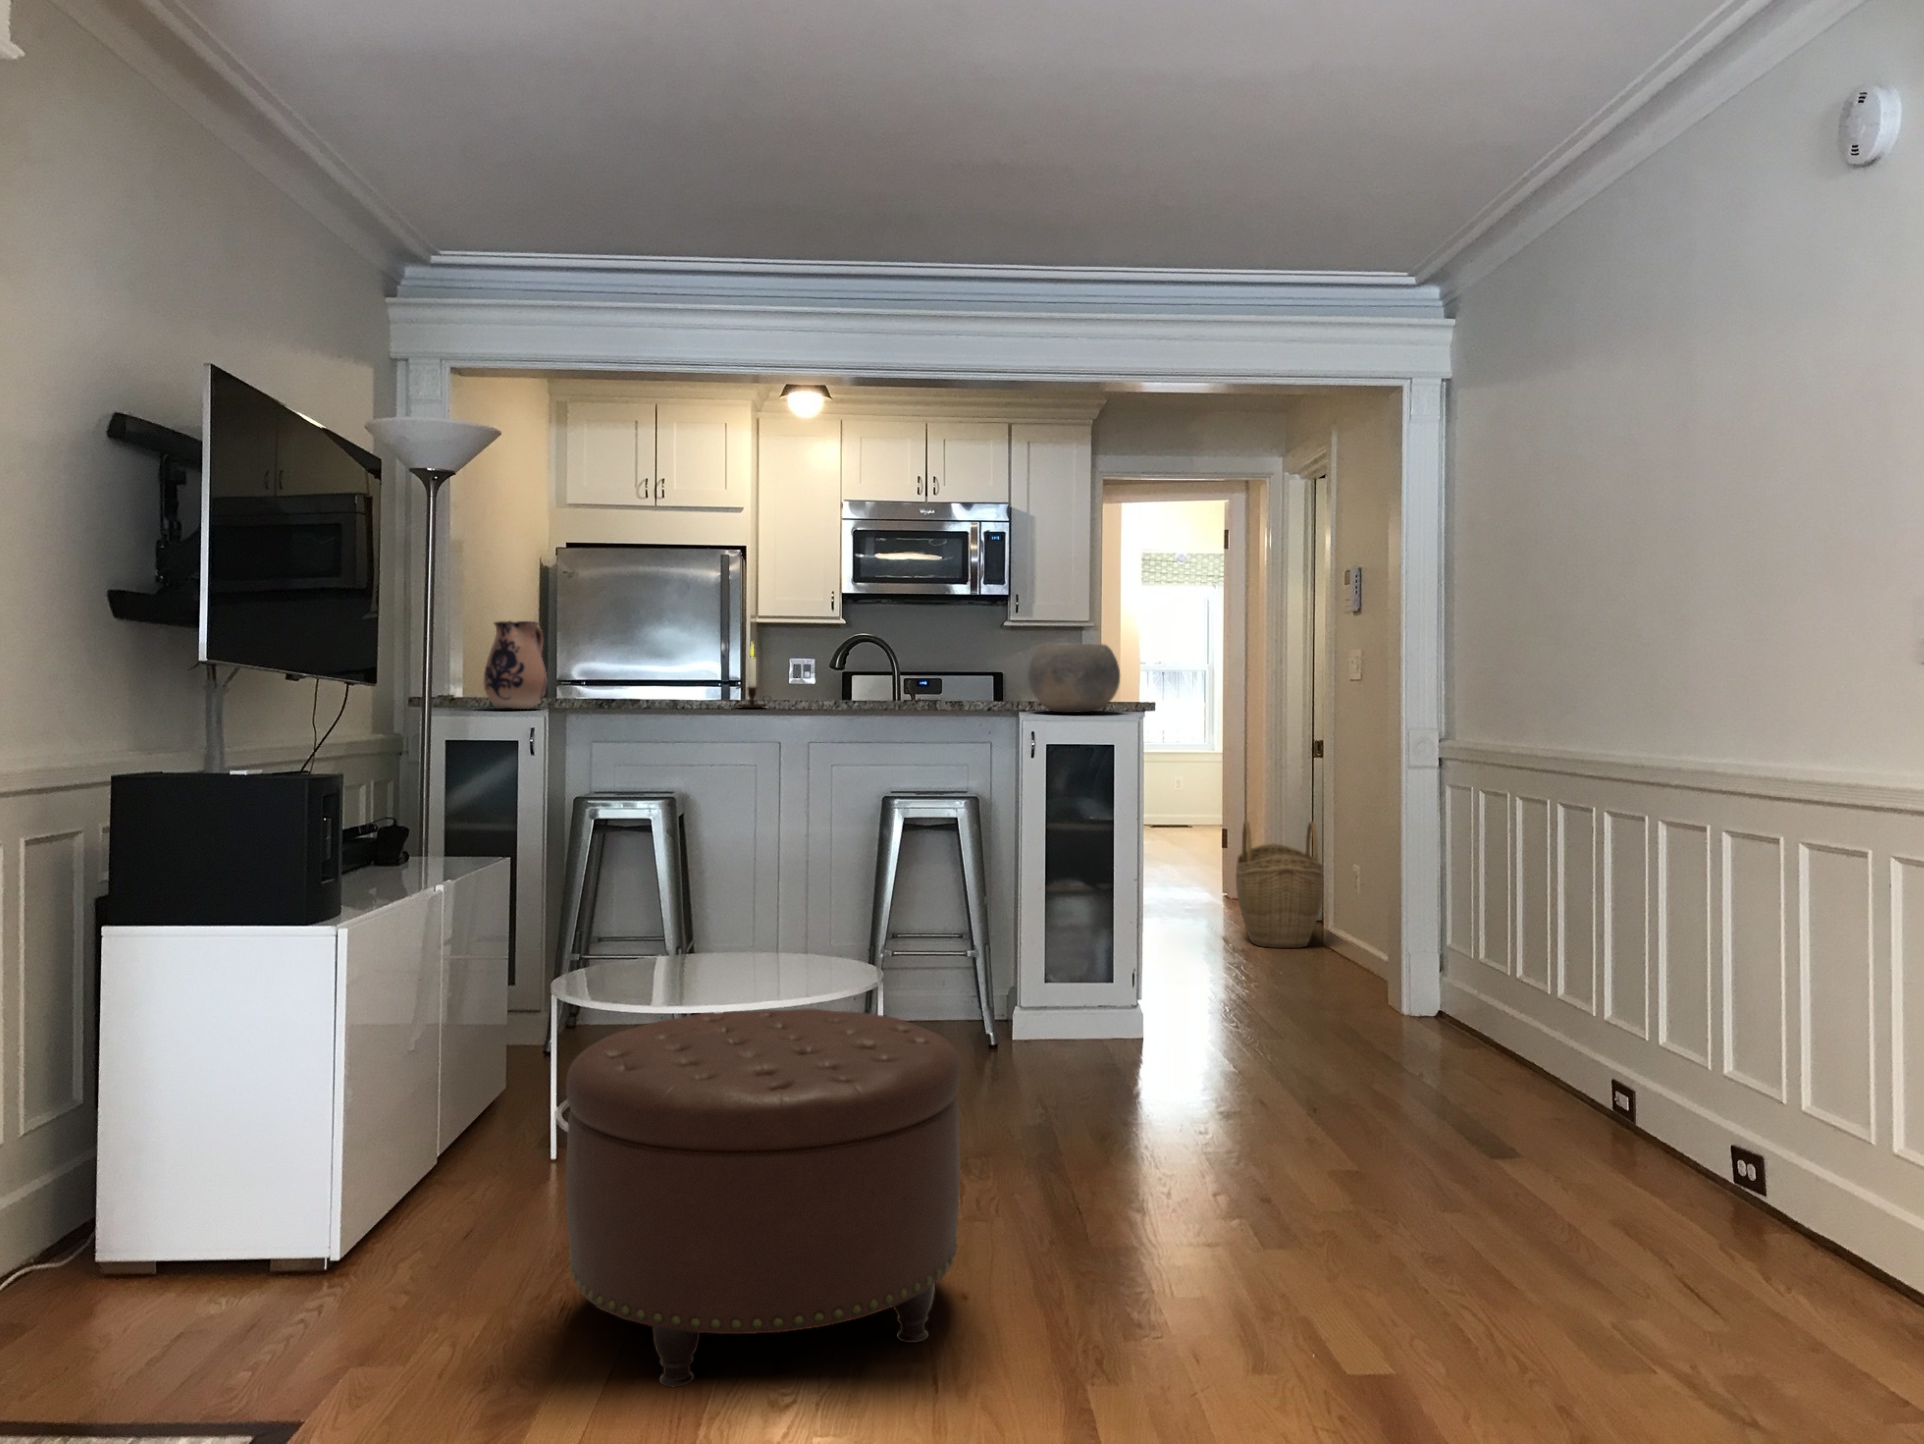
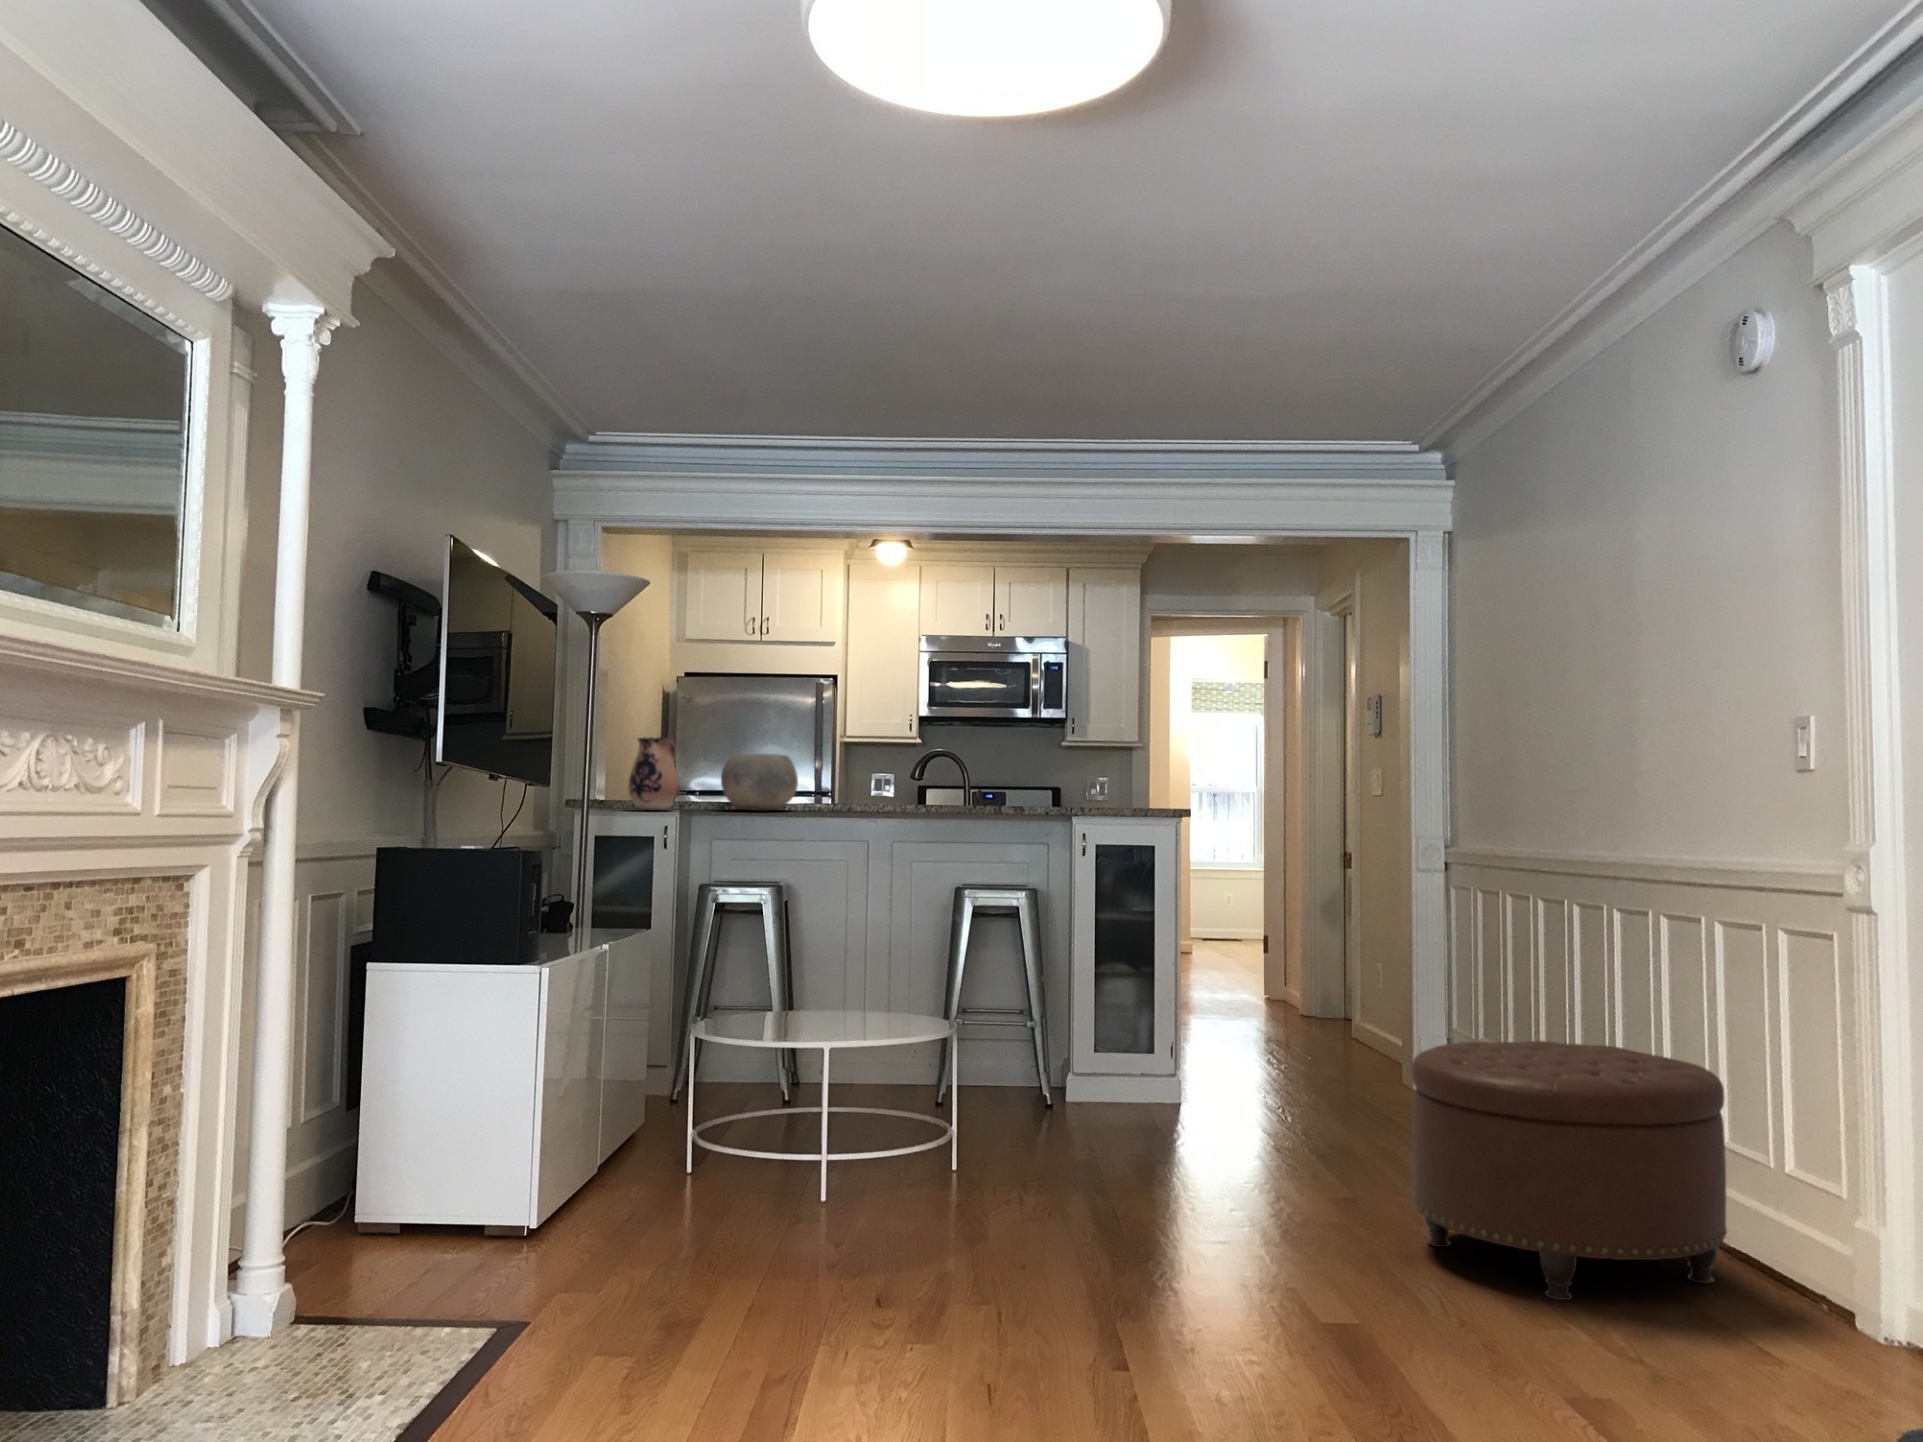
bowl: present [1028,643,1120,712] -> present [721,753,798,811]
candle: present [738,644,767,708] -> none [833,755,863,812]
woven basket: present [1236,821,1323,948] -> none [1272,924,1353,1041]
ottoman: present [566,1008,960,1387] -> present [1412,1041,1727,1300]

